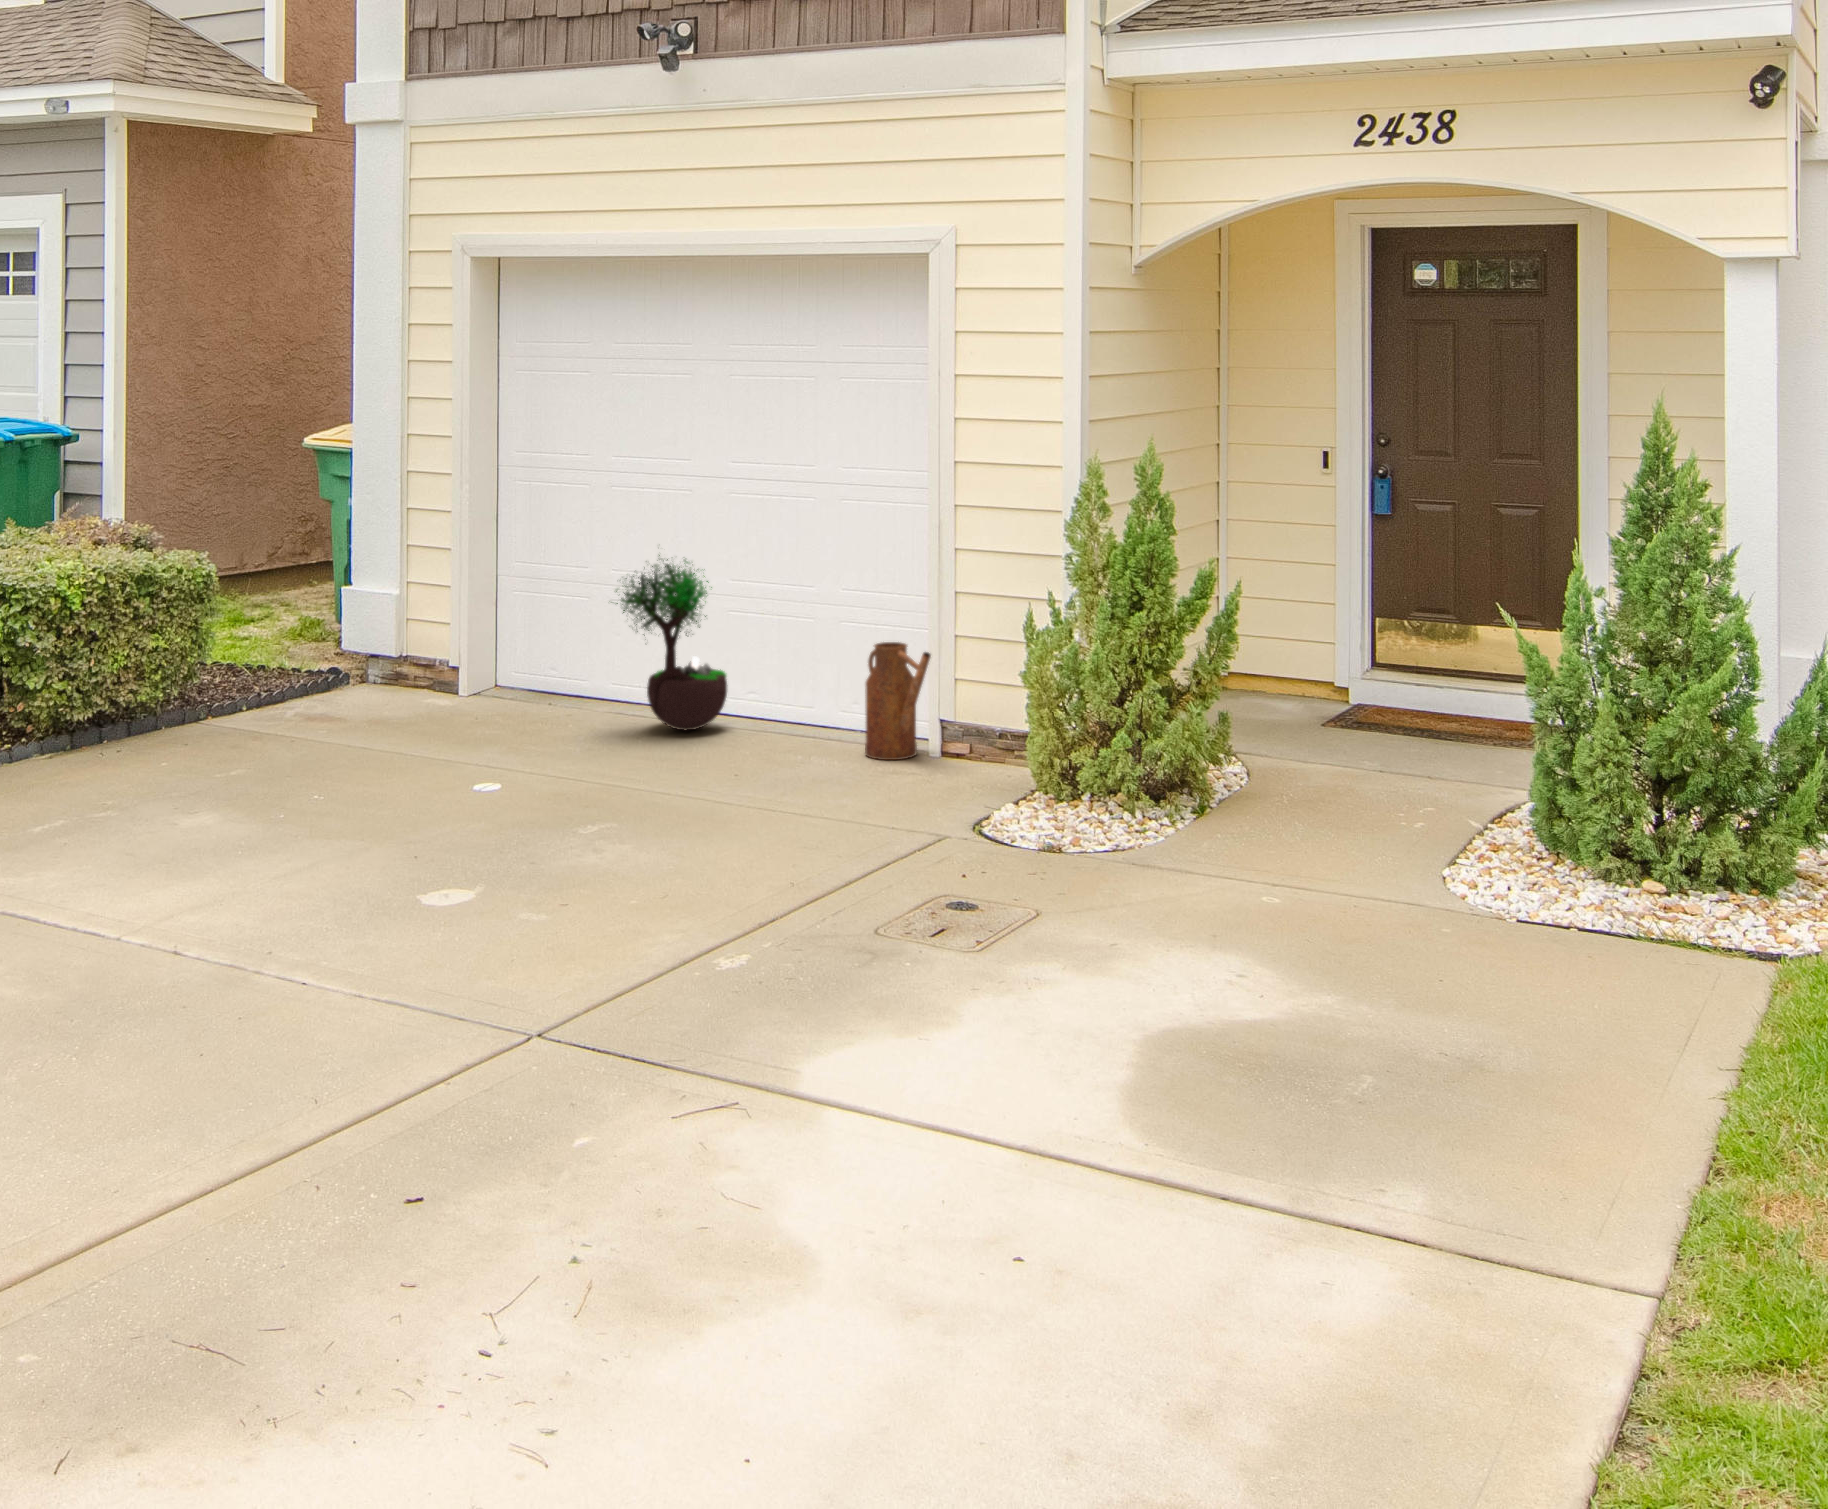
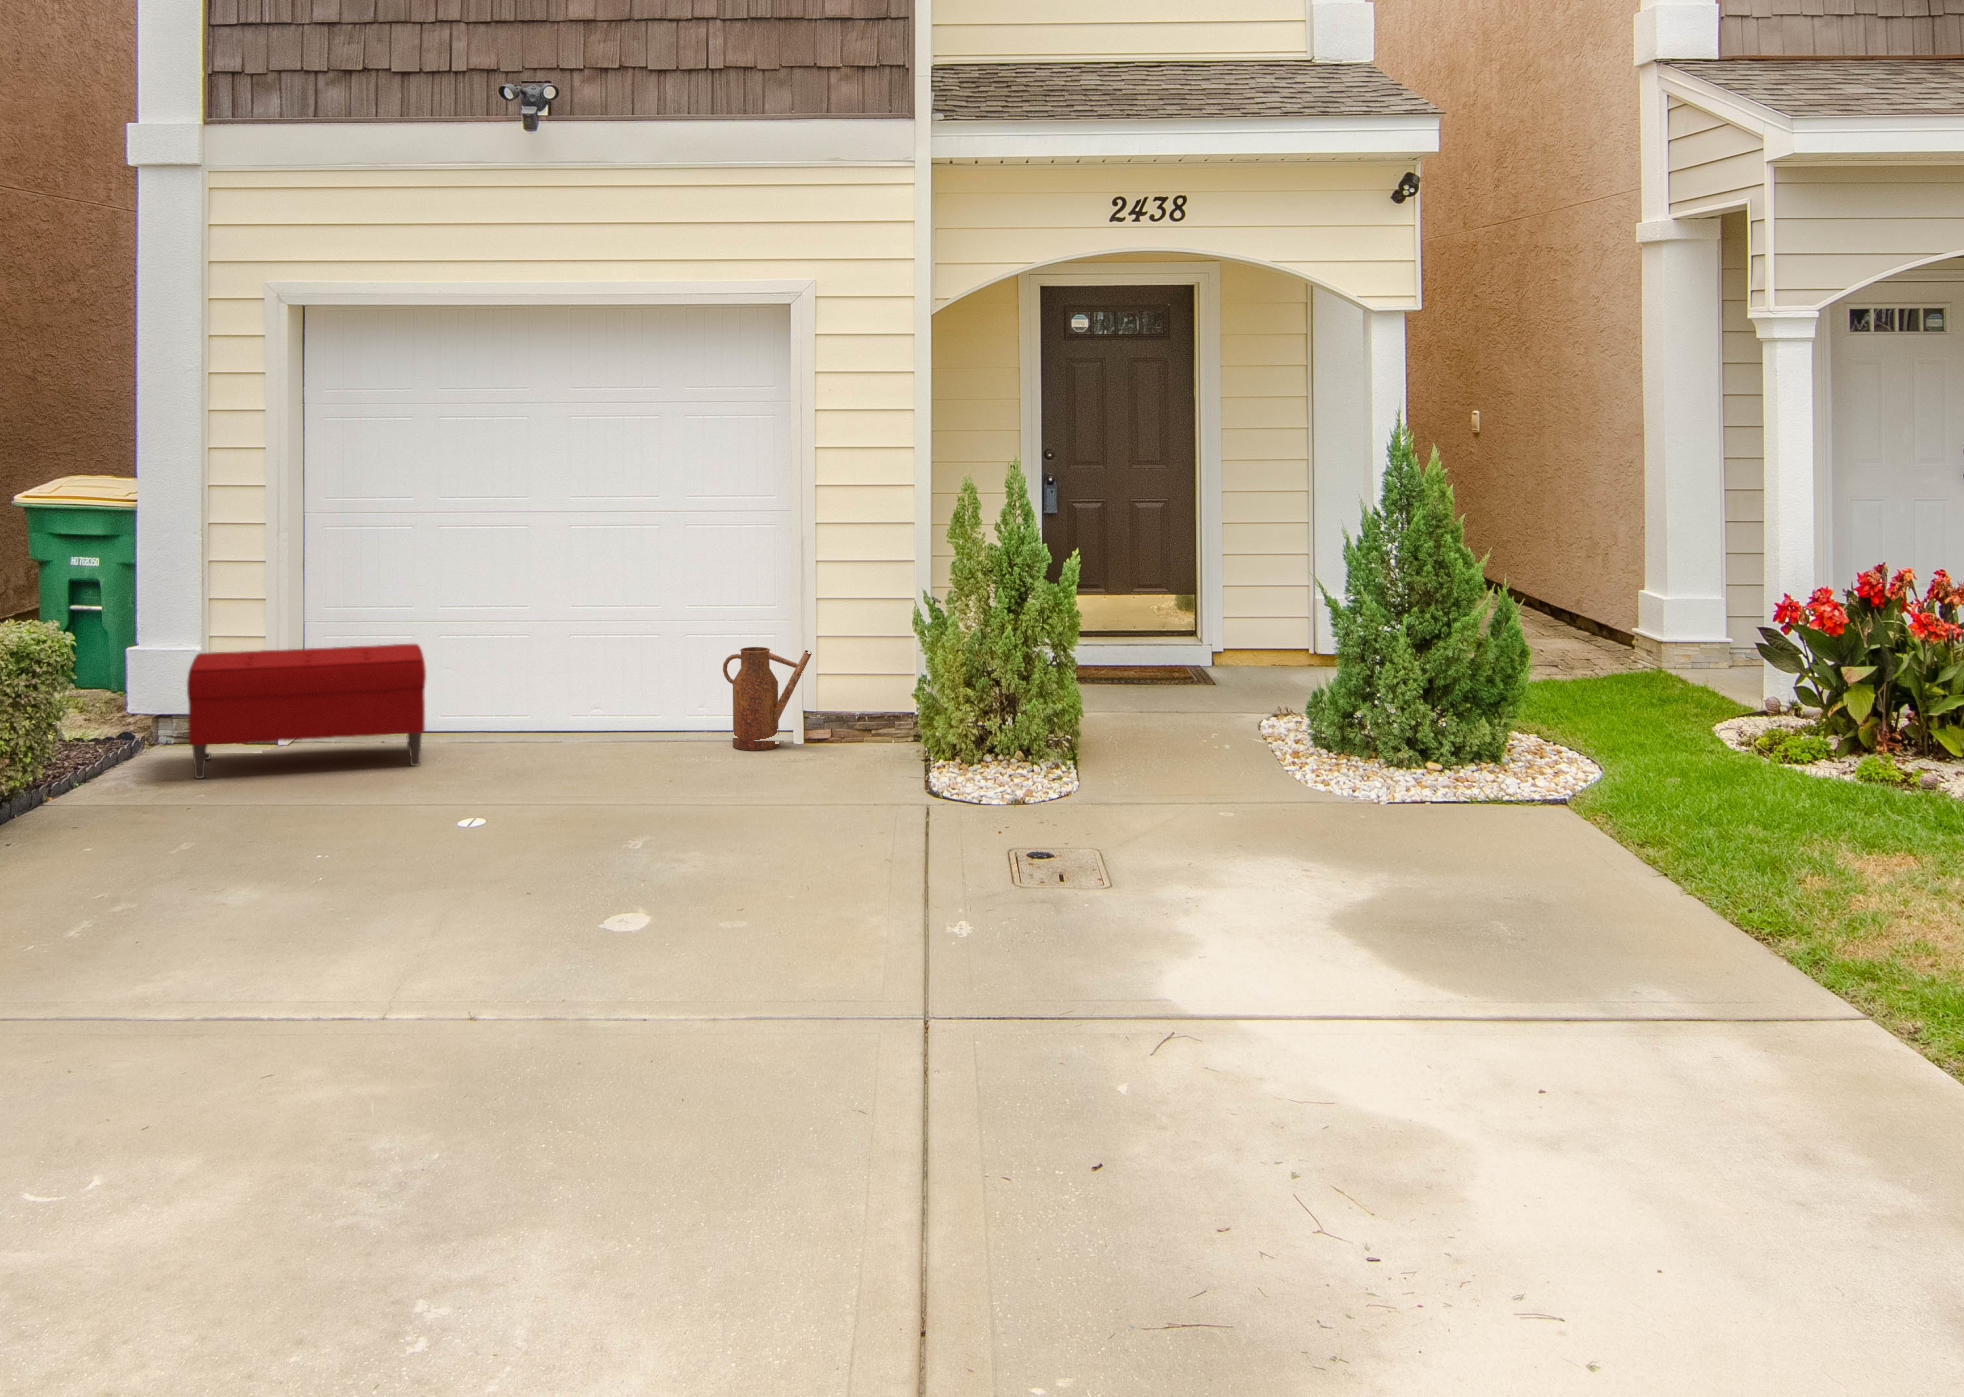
potted tree: present [611,555,727,730] -> none [476,578,580,752]
bench: none [369,594,619,728] -> present [187,644,426,779]

